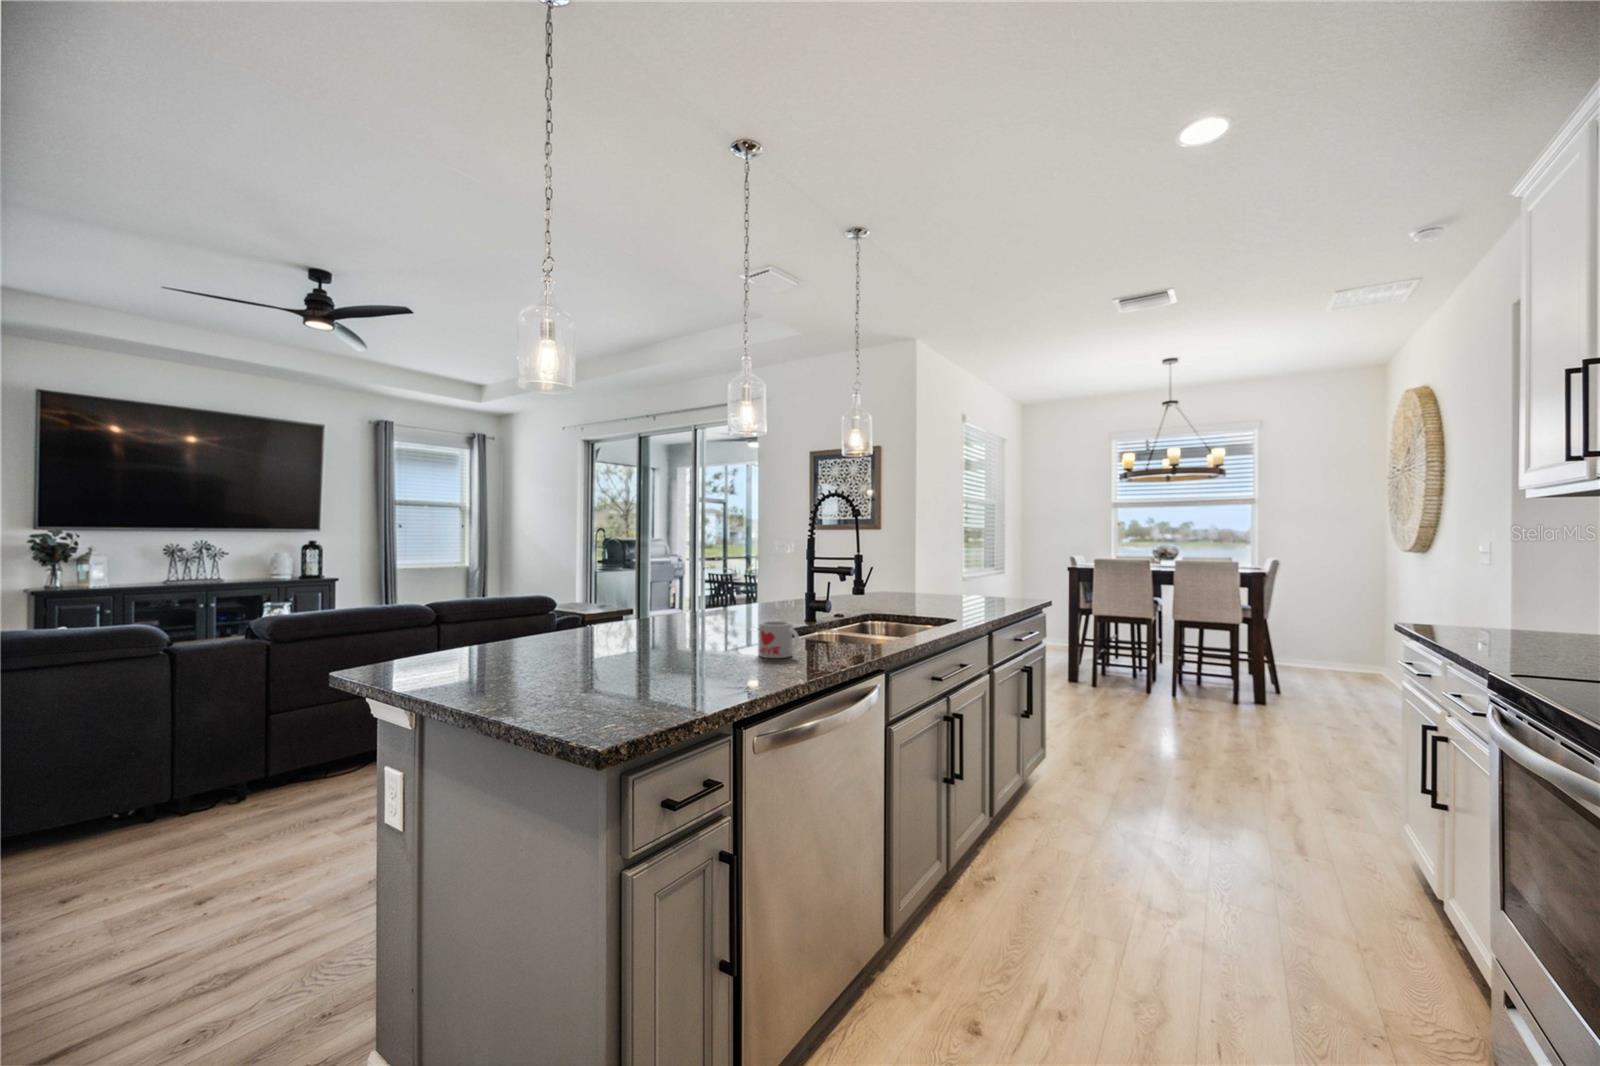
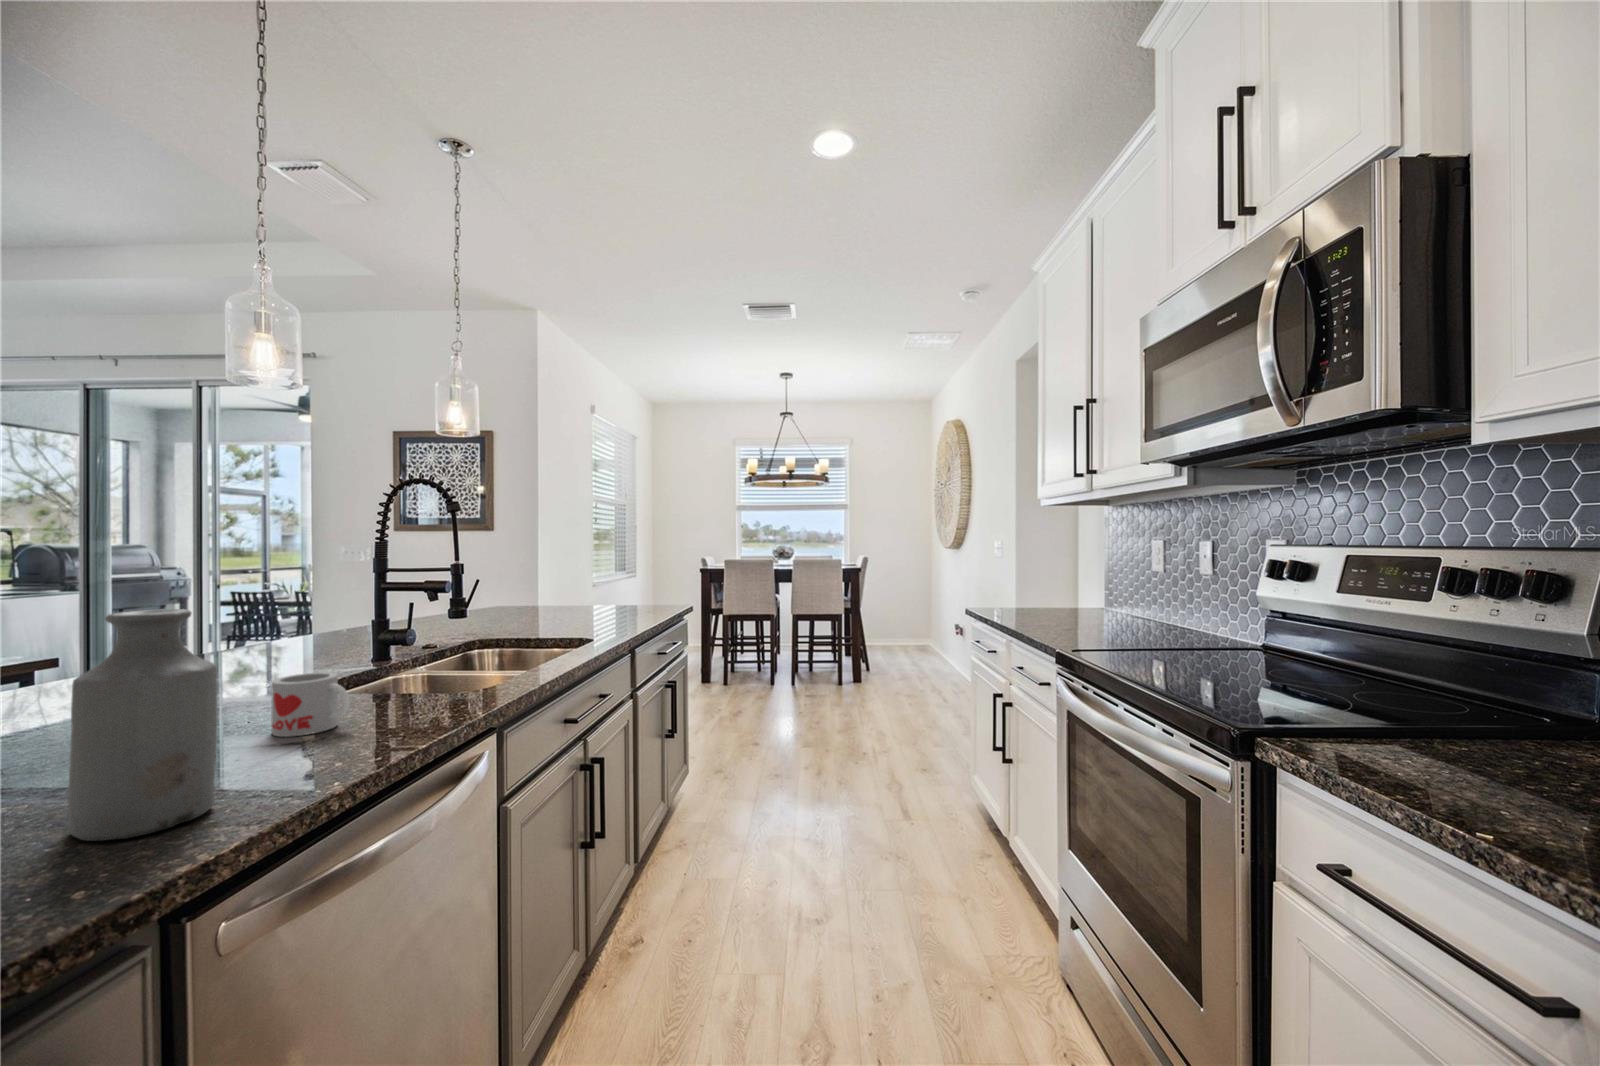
bottle: none [690,574,746,690] -> present [68,609,217,841]

